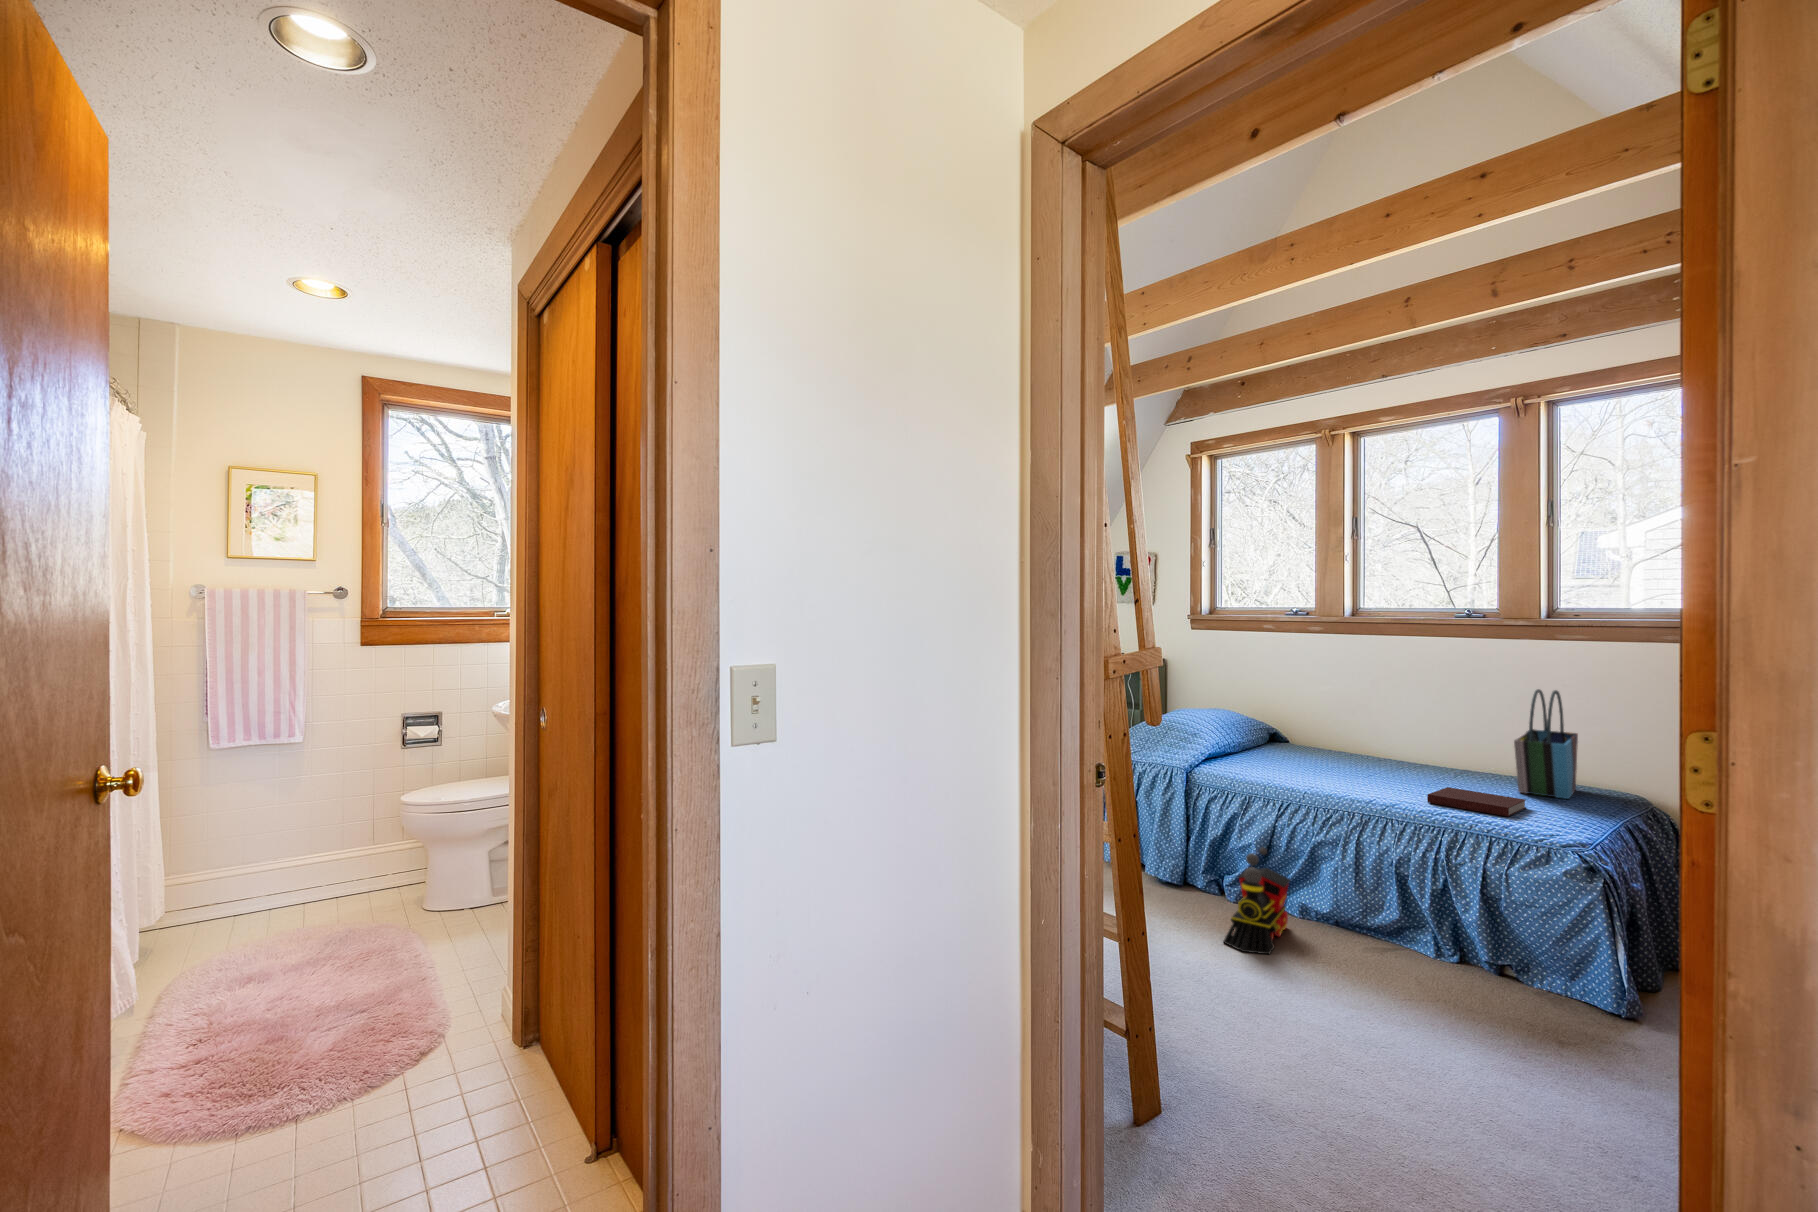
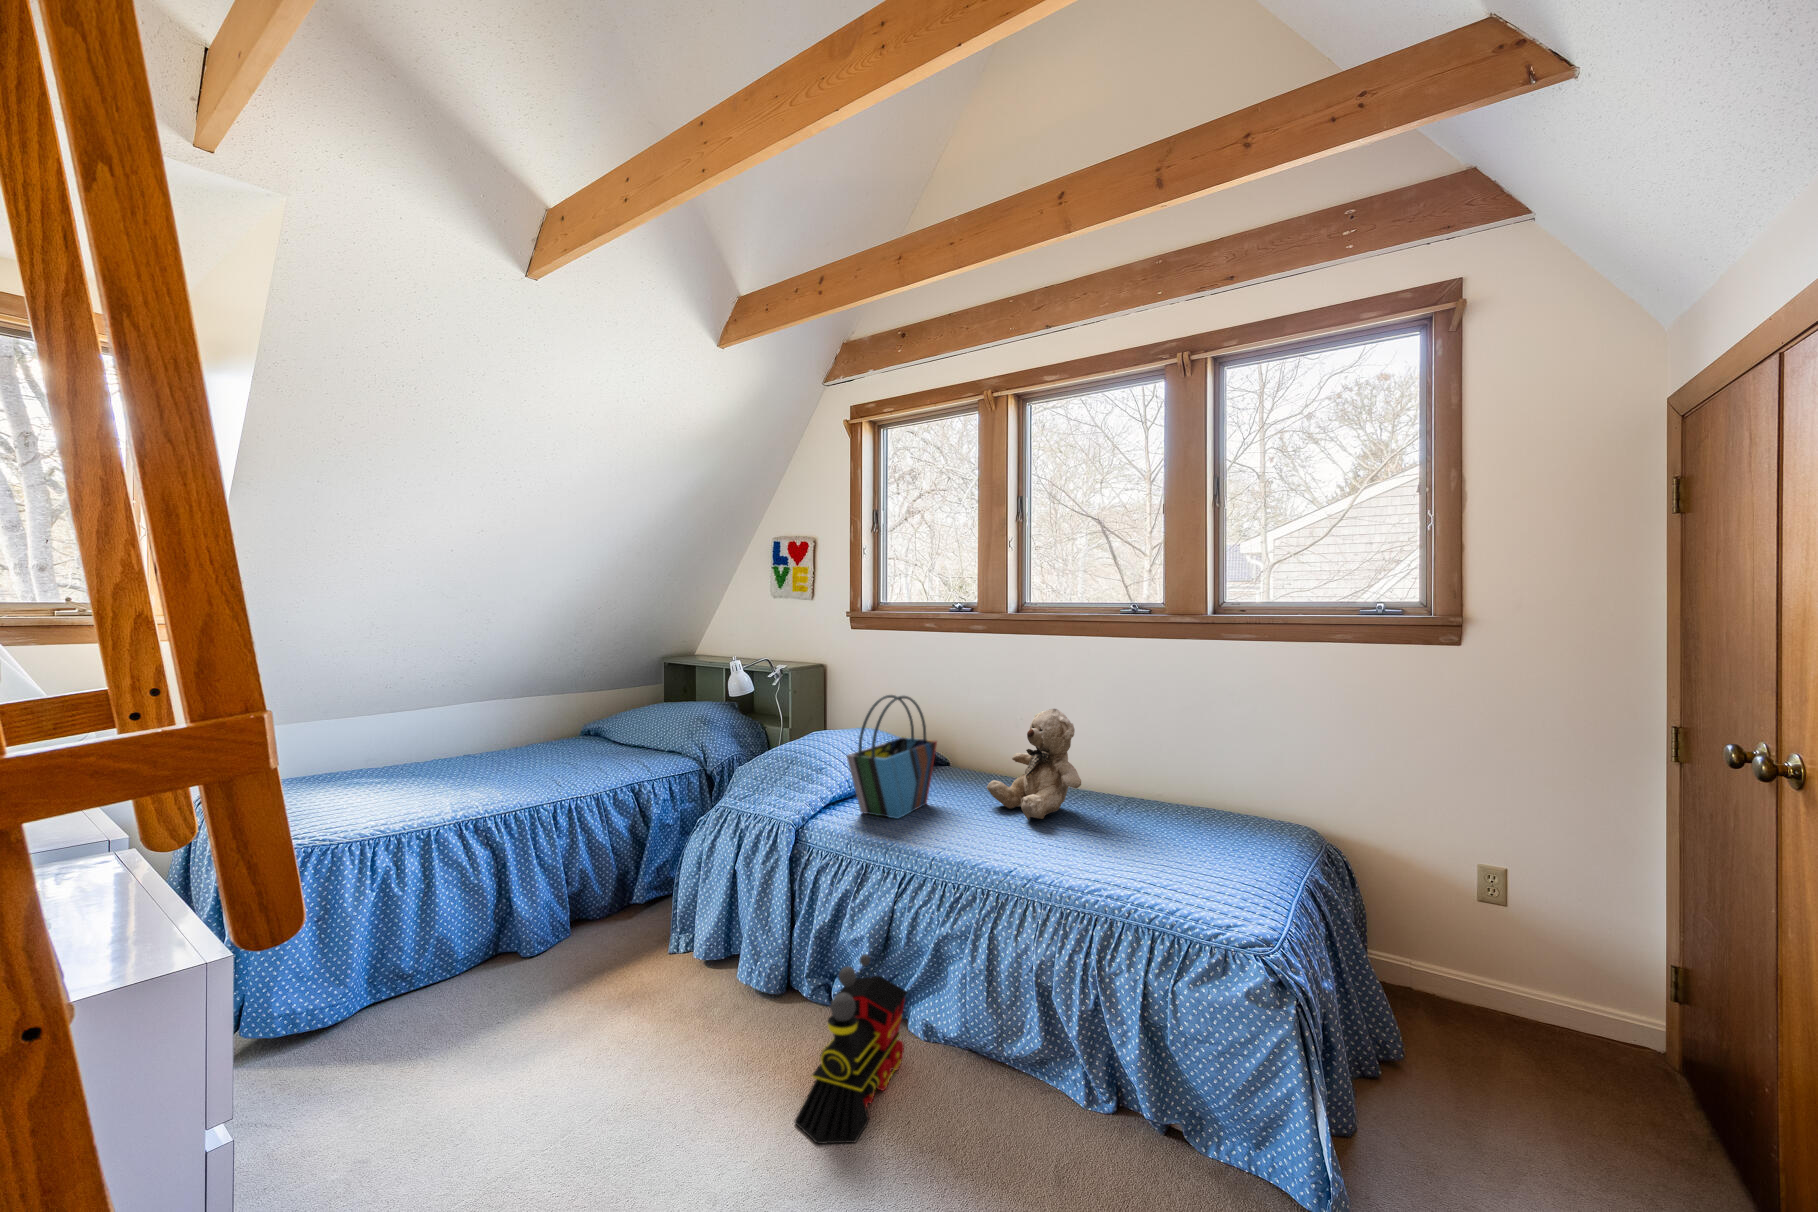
tote bag: present [1514,689,1578,799] -> present [847,695,937,819]
teddy bear: none [1336,693,1423,776] -> present [987,709,1081,820]
notebook: present [1427,787,1526,817] -> none [1079,840,1196,892]

